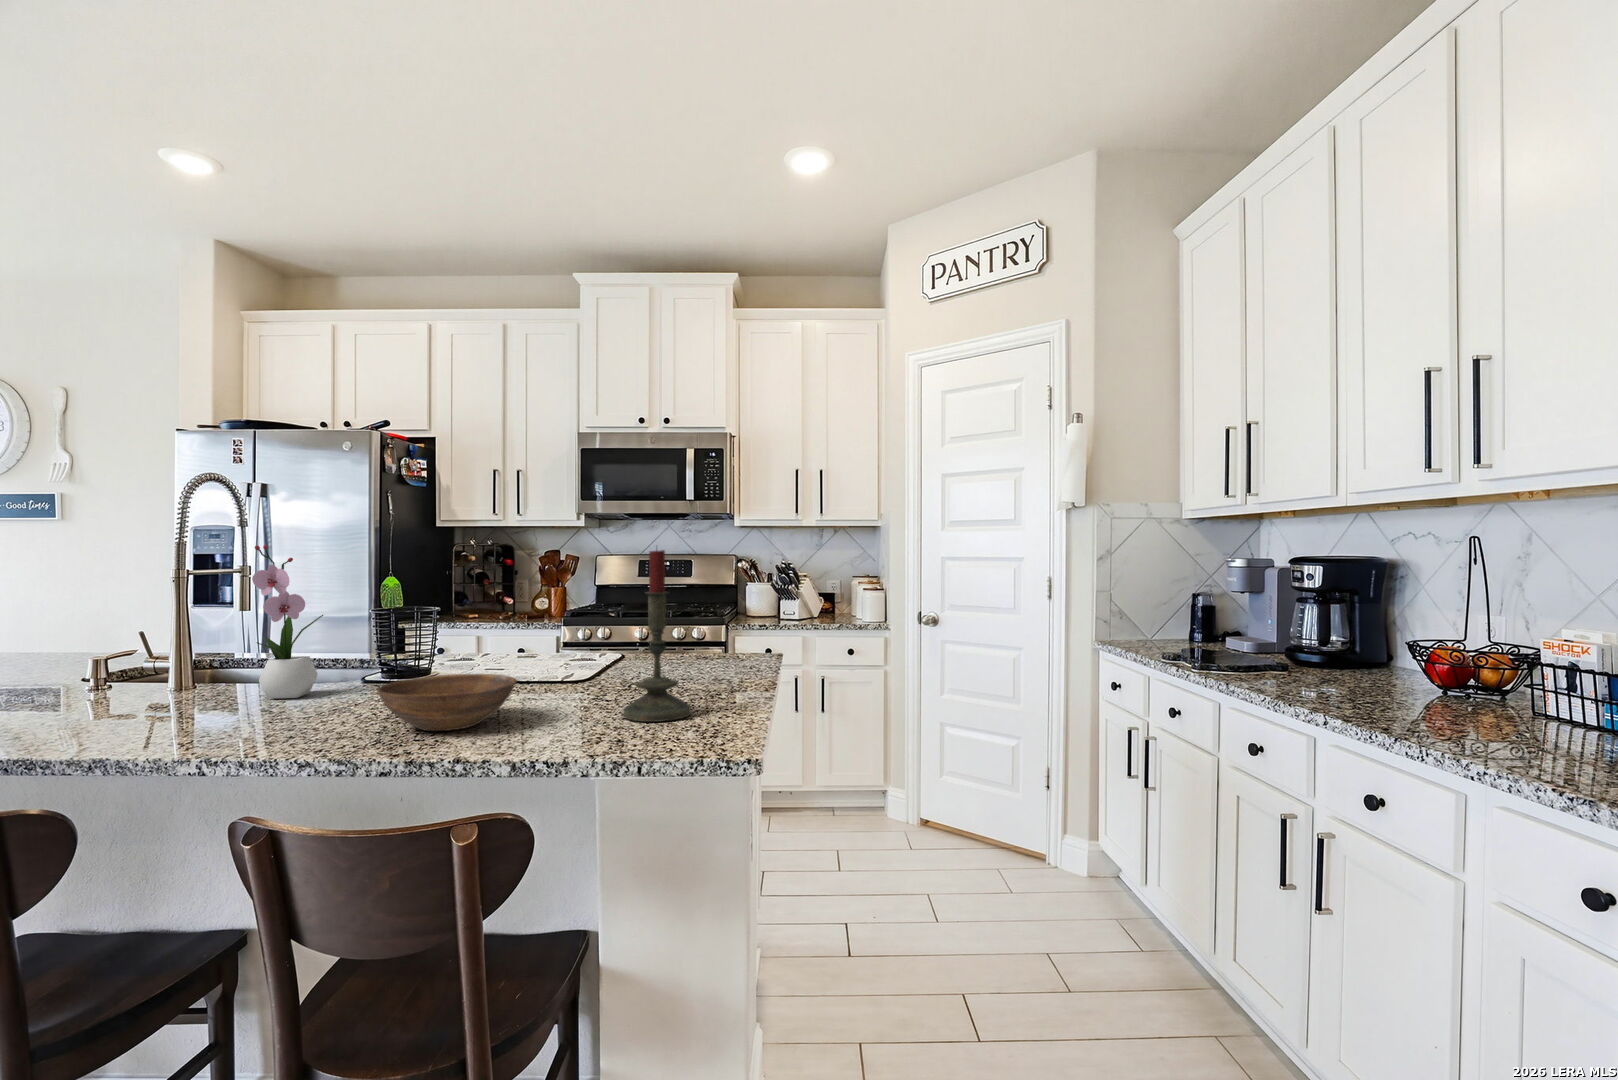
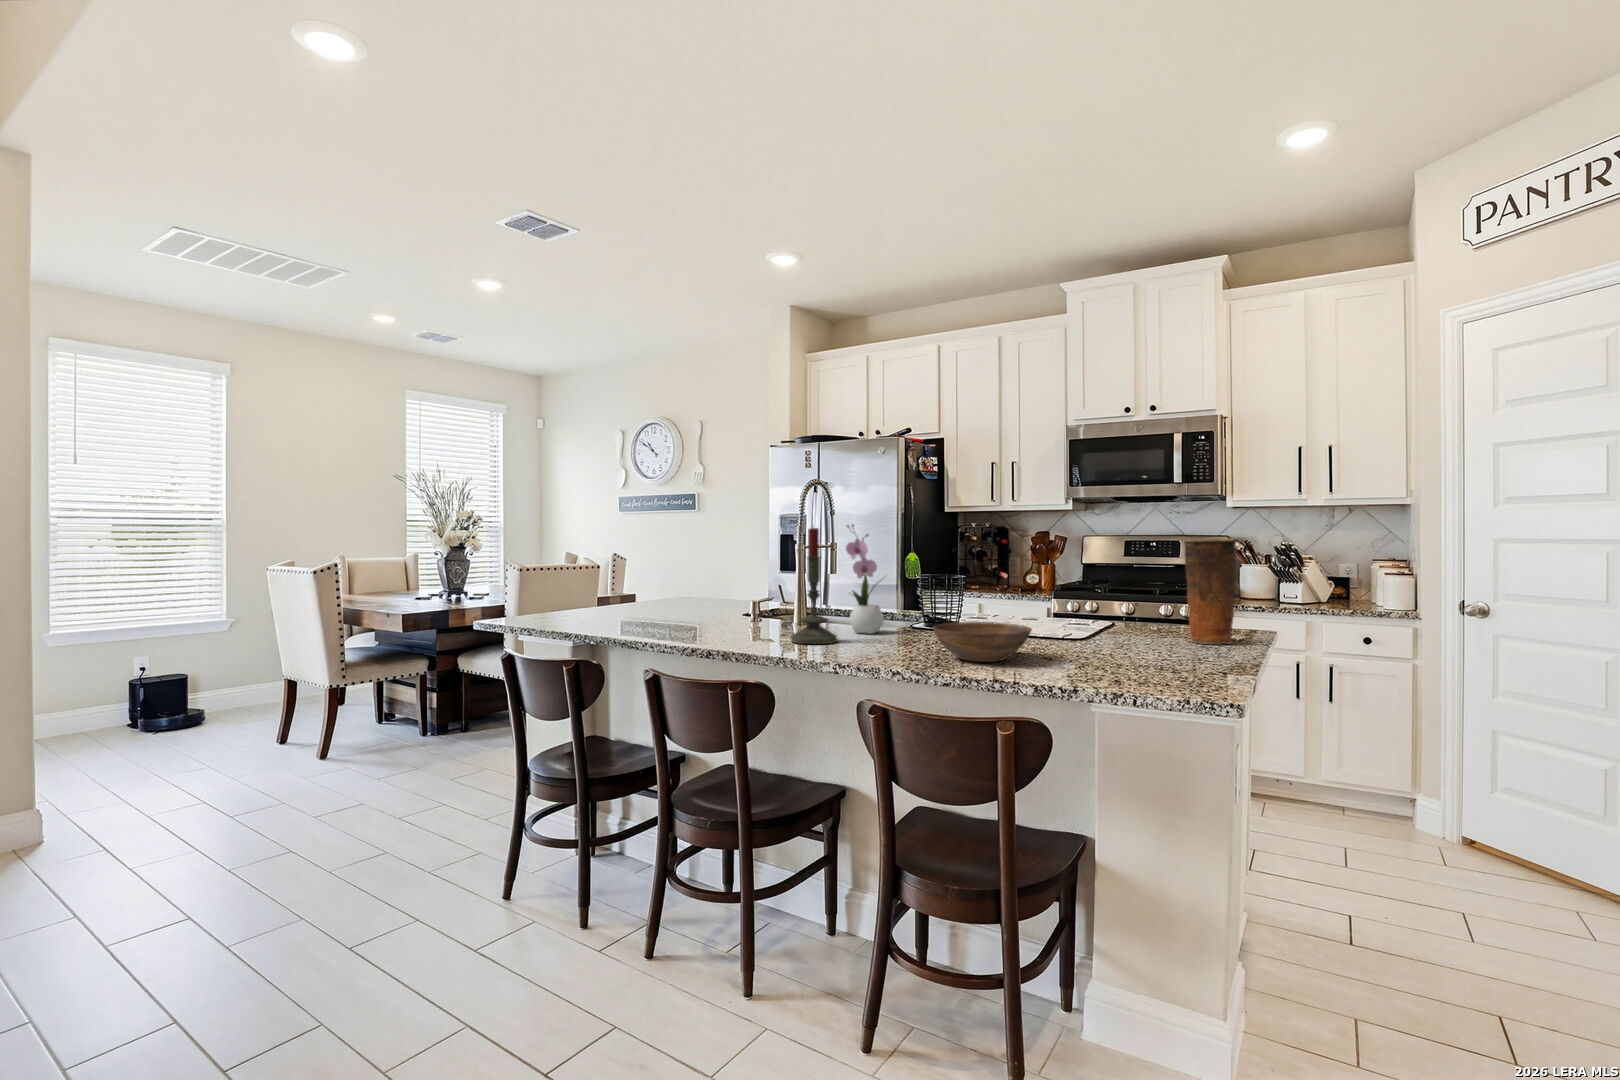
candle: present [623,550,691,722] -> present [791,528,837,644]
vase: none [694,561,744,676] -> present [1184,538,1236,644]

